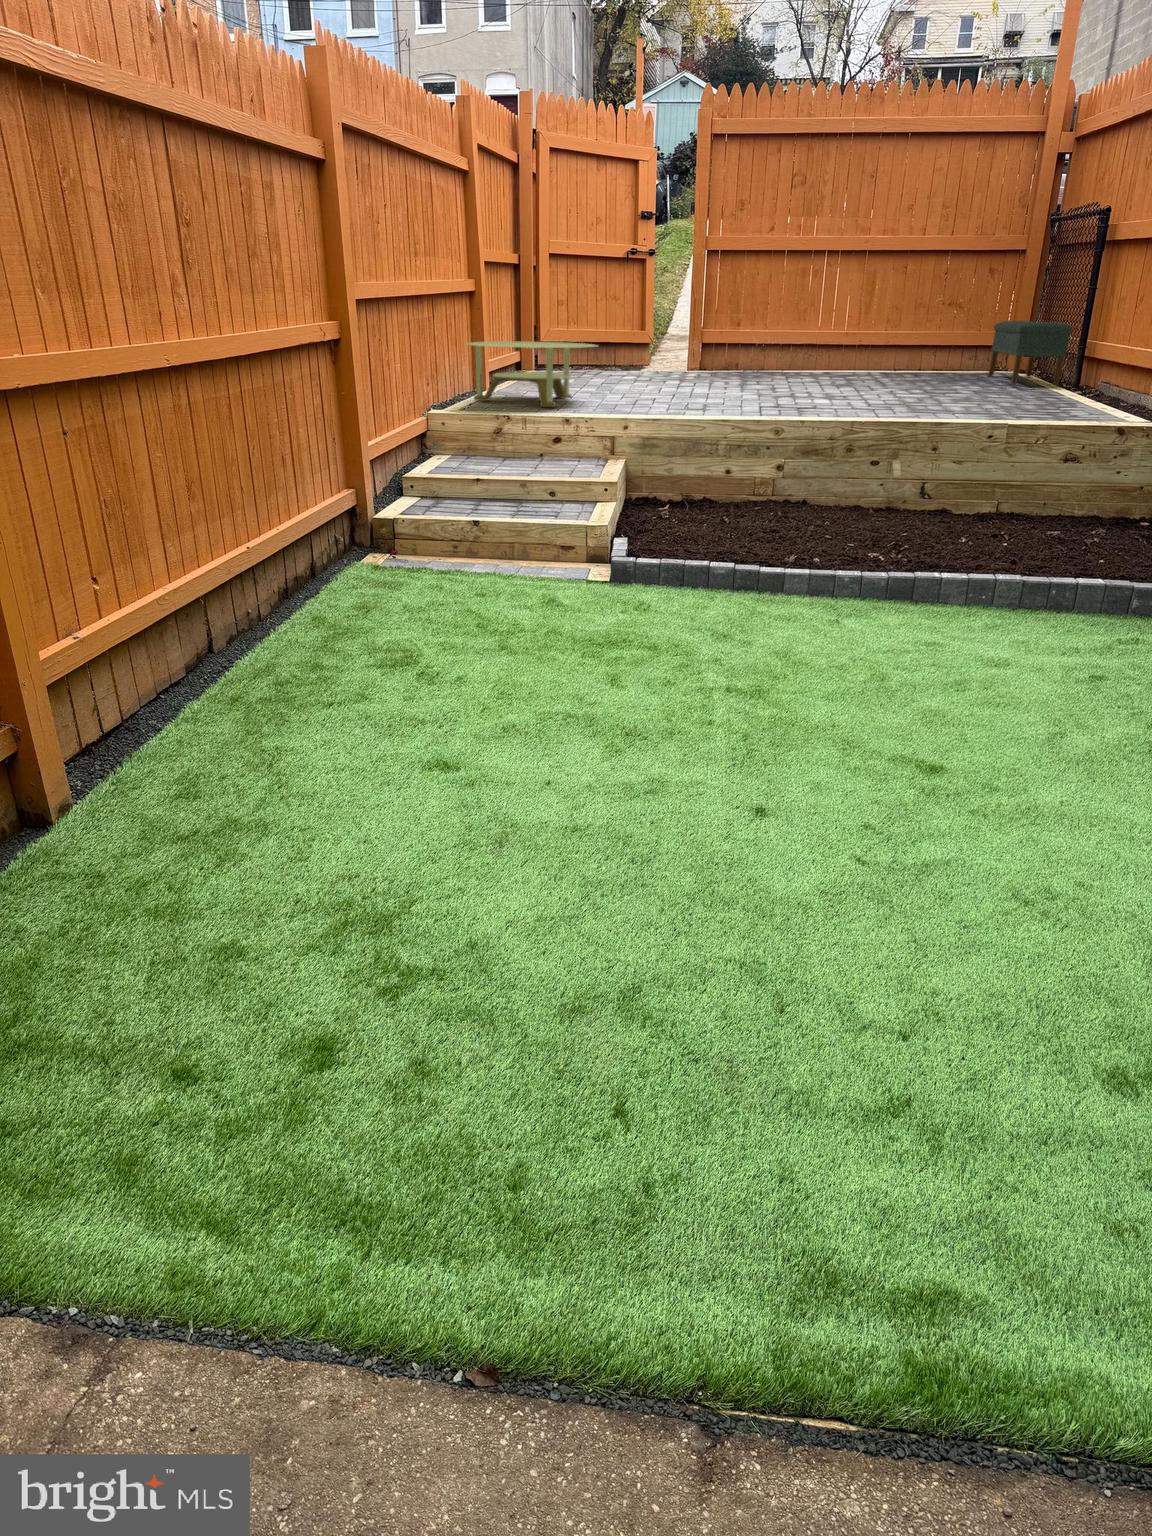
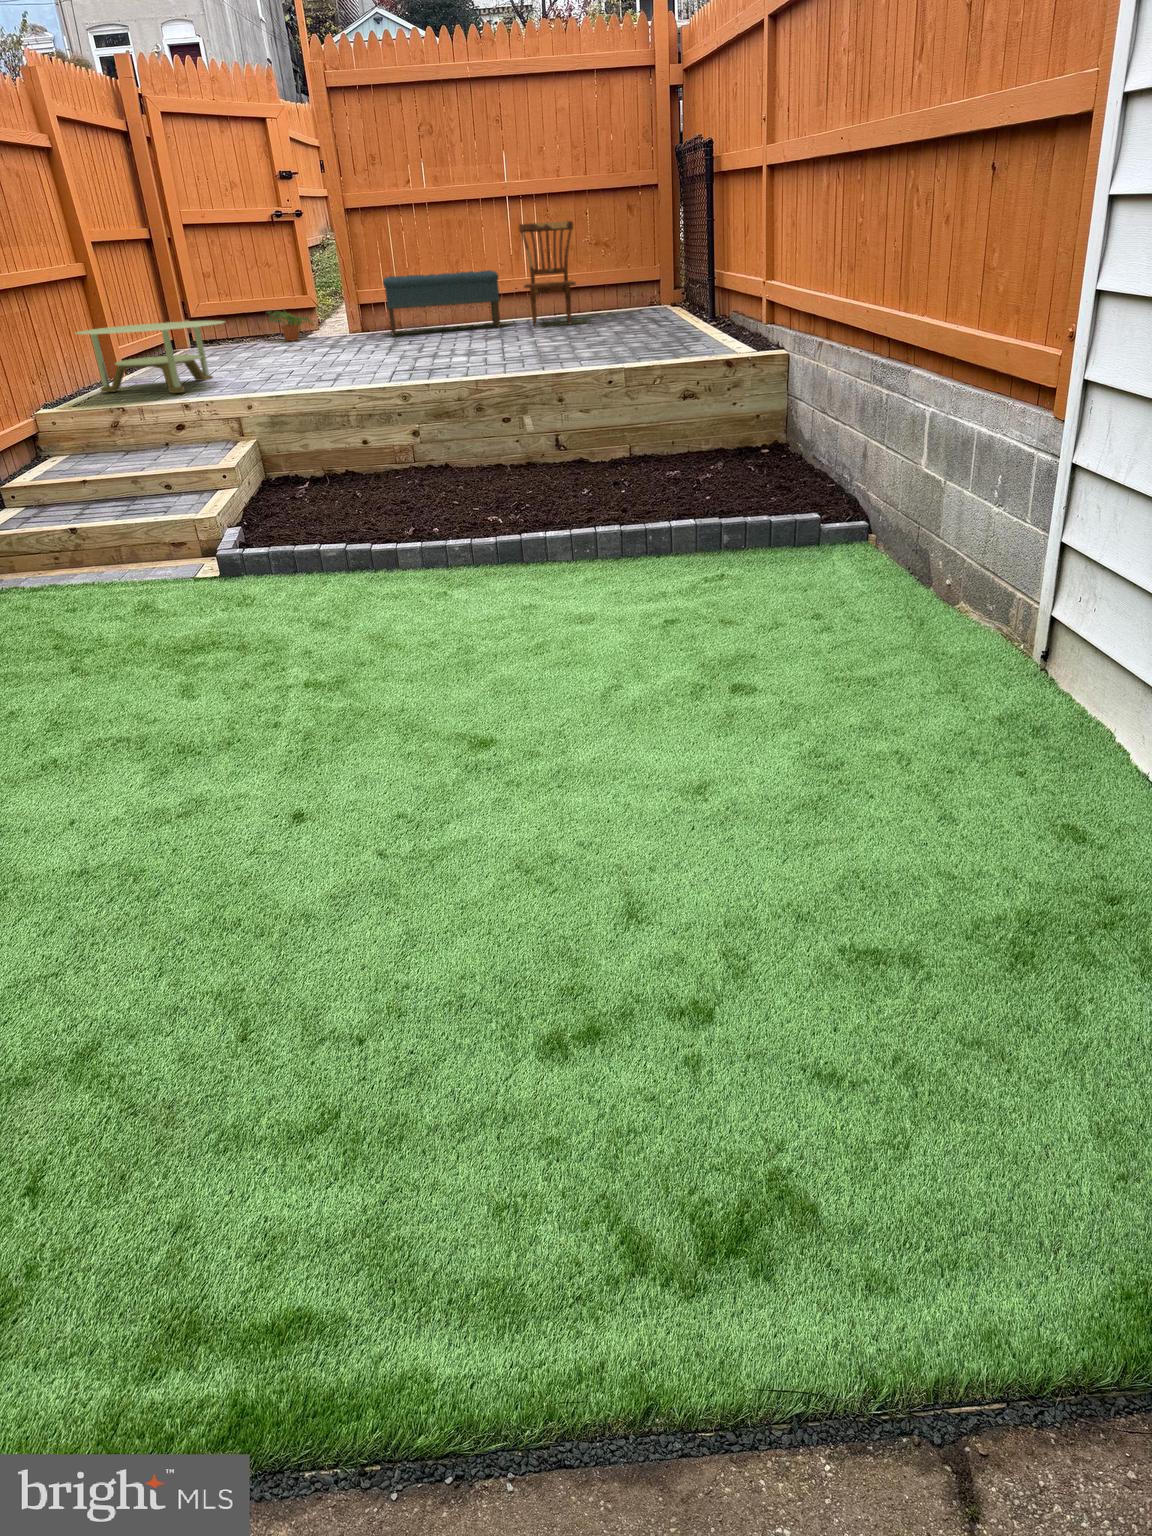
dining chair: none [860,277,918,378] -> present [519,221,576,327]
bench: present [988,321,1073,387] -> present [383,270,501,336]
potted plant: none [600,340,647,370] -> present [268,311,314,341]

